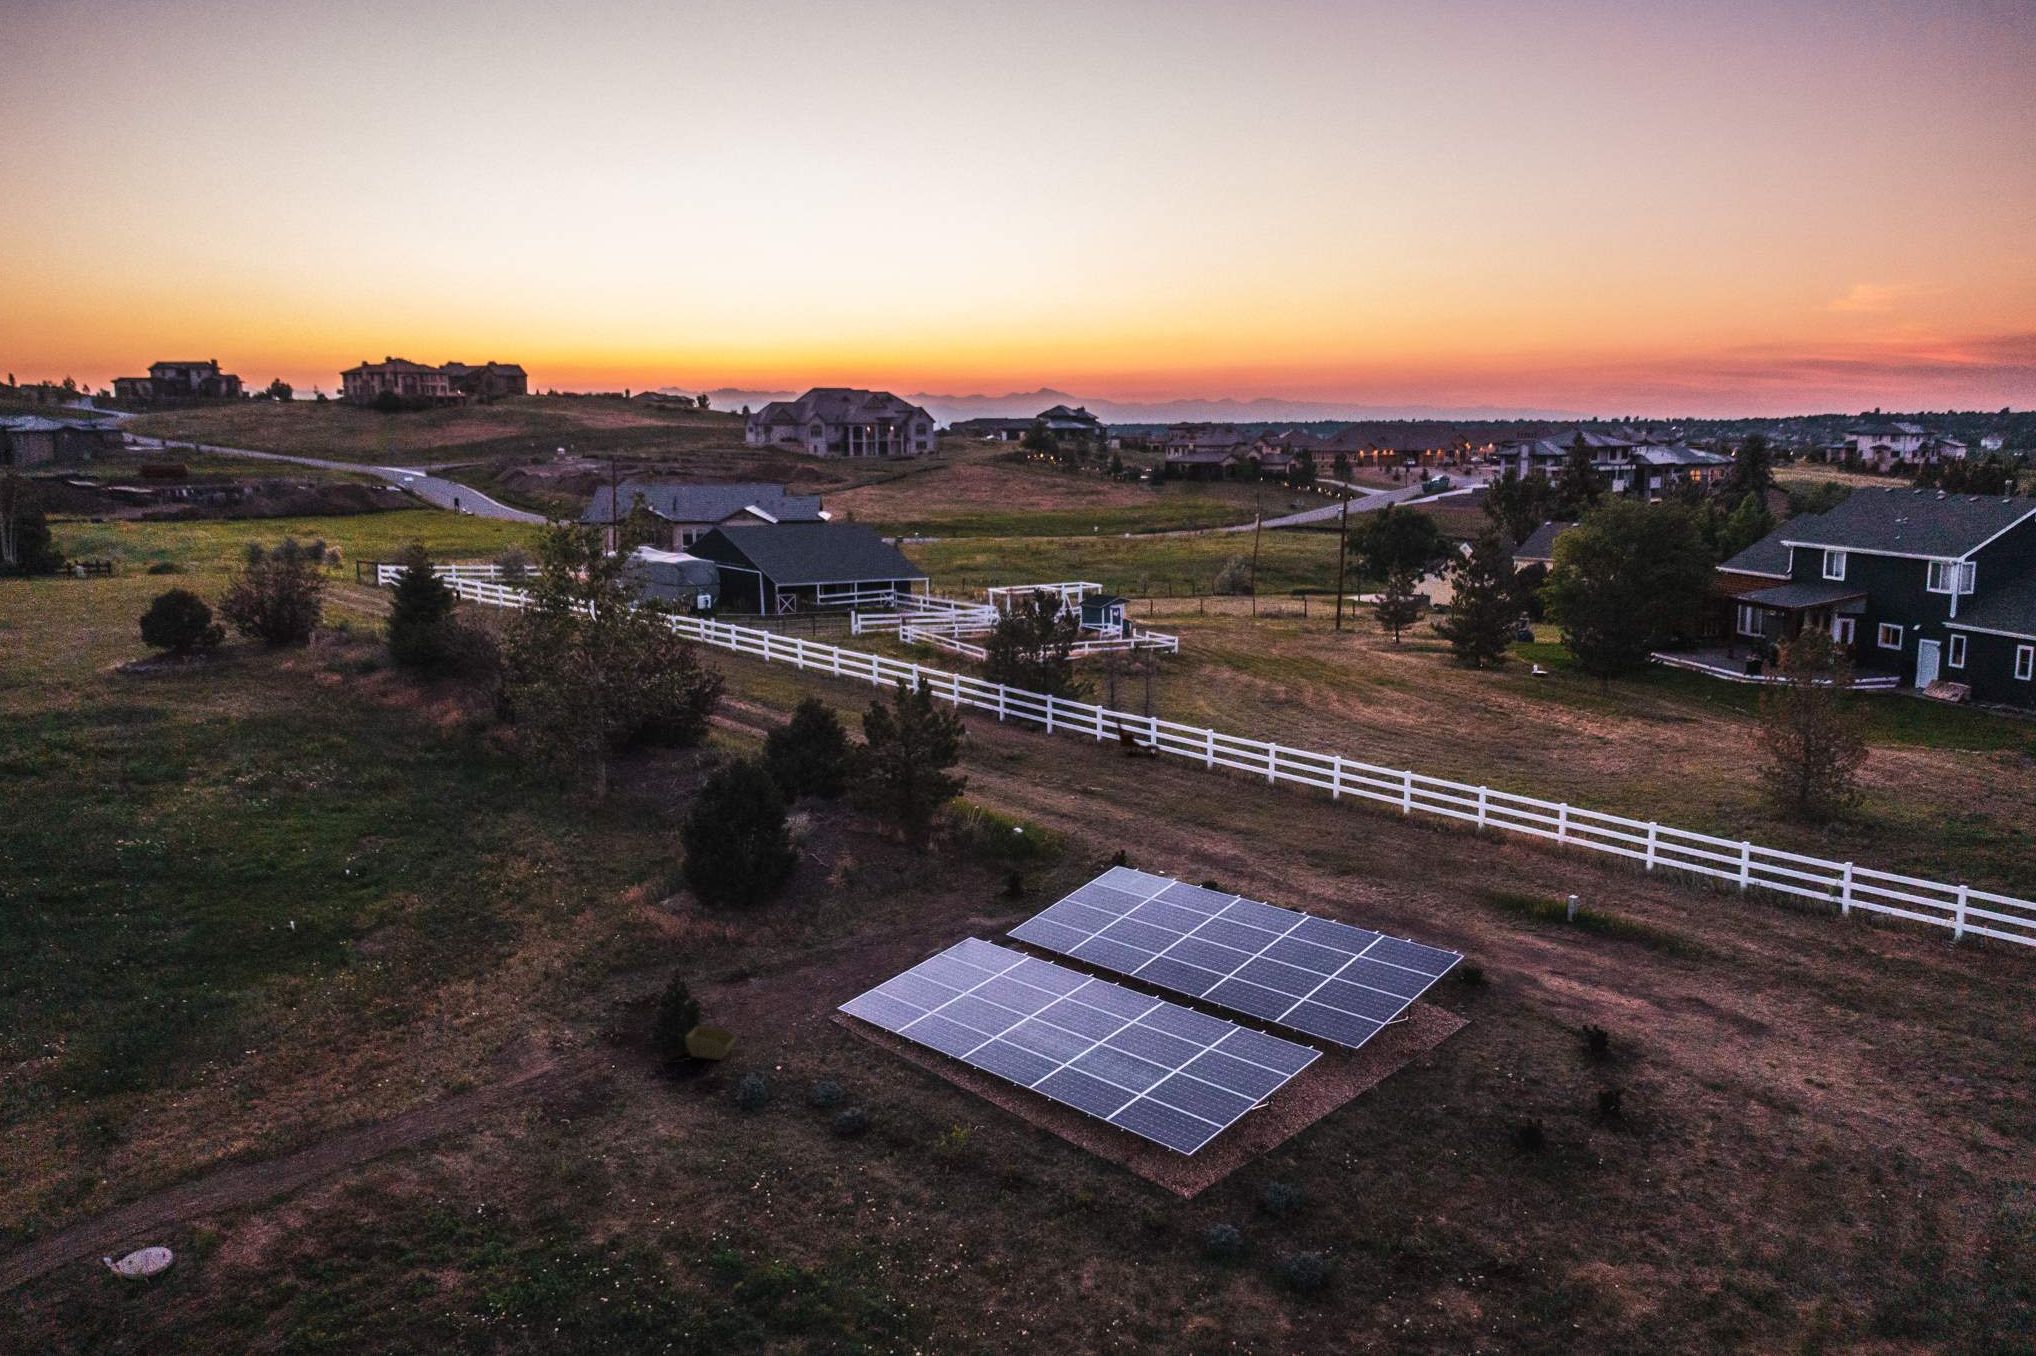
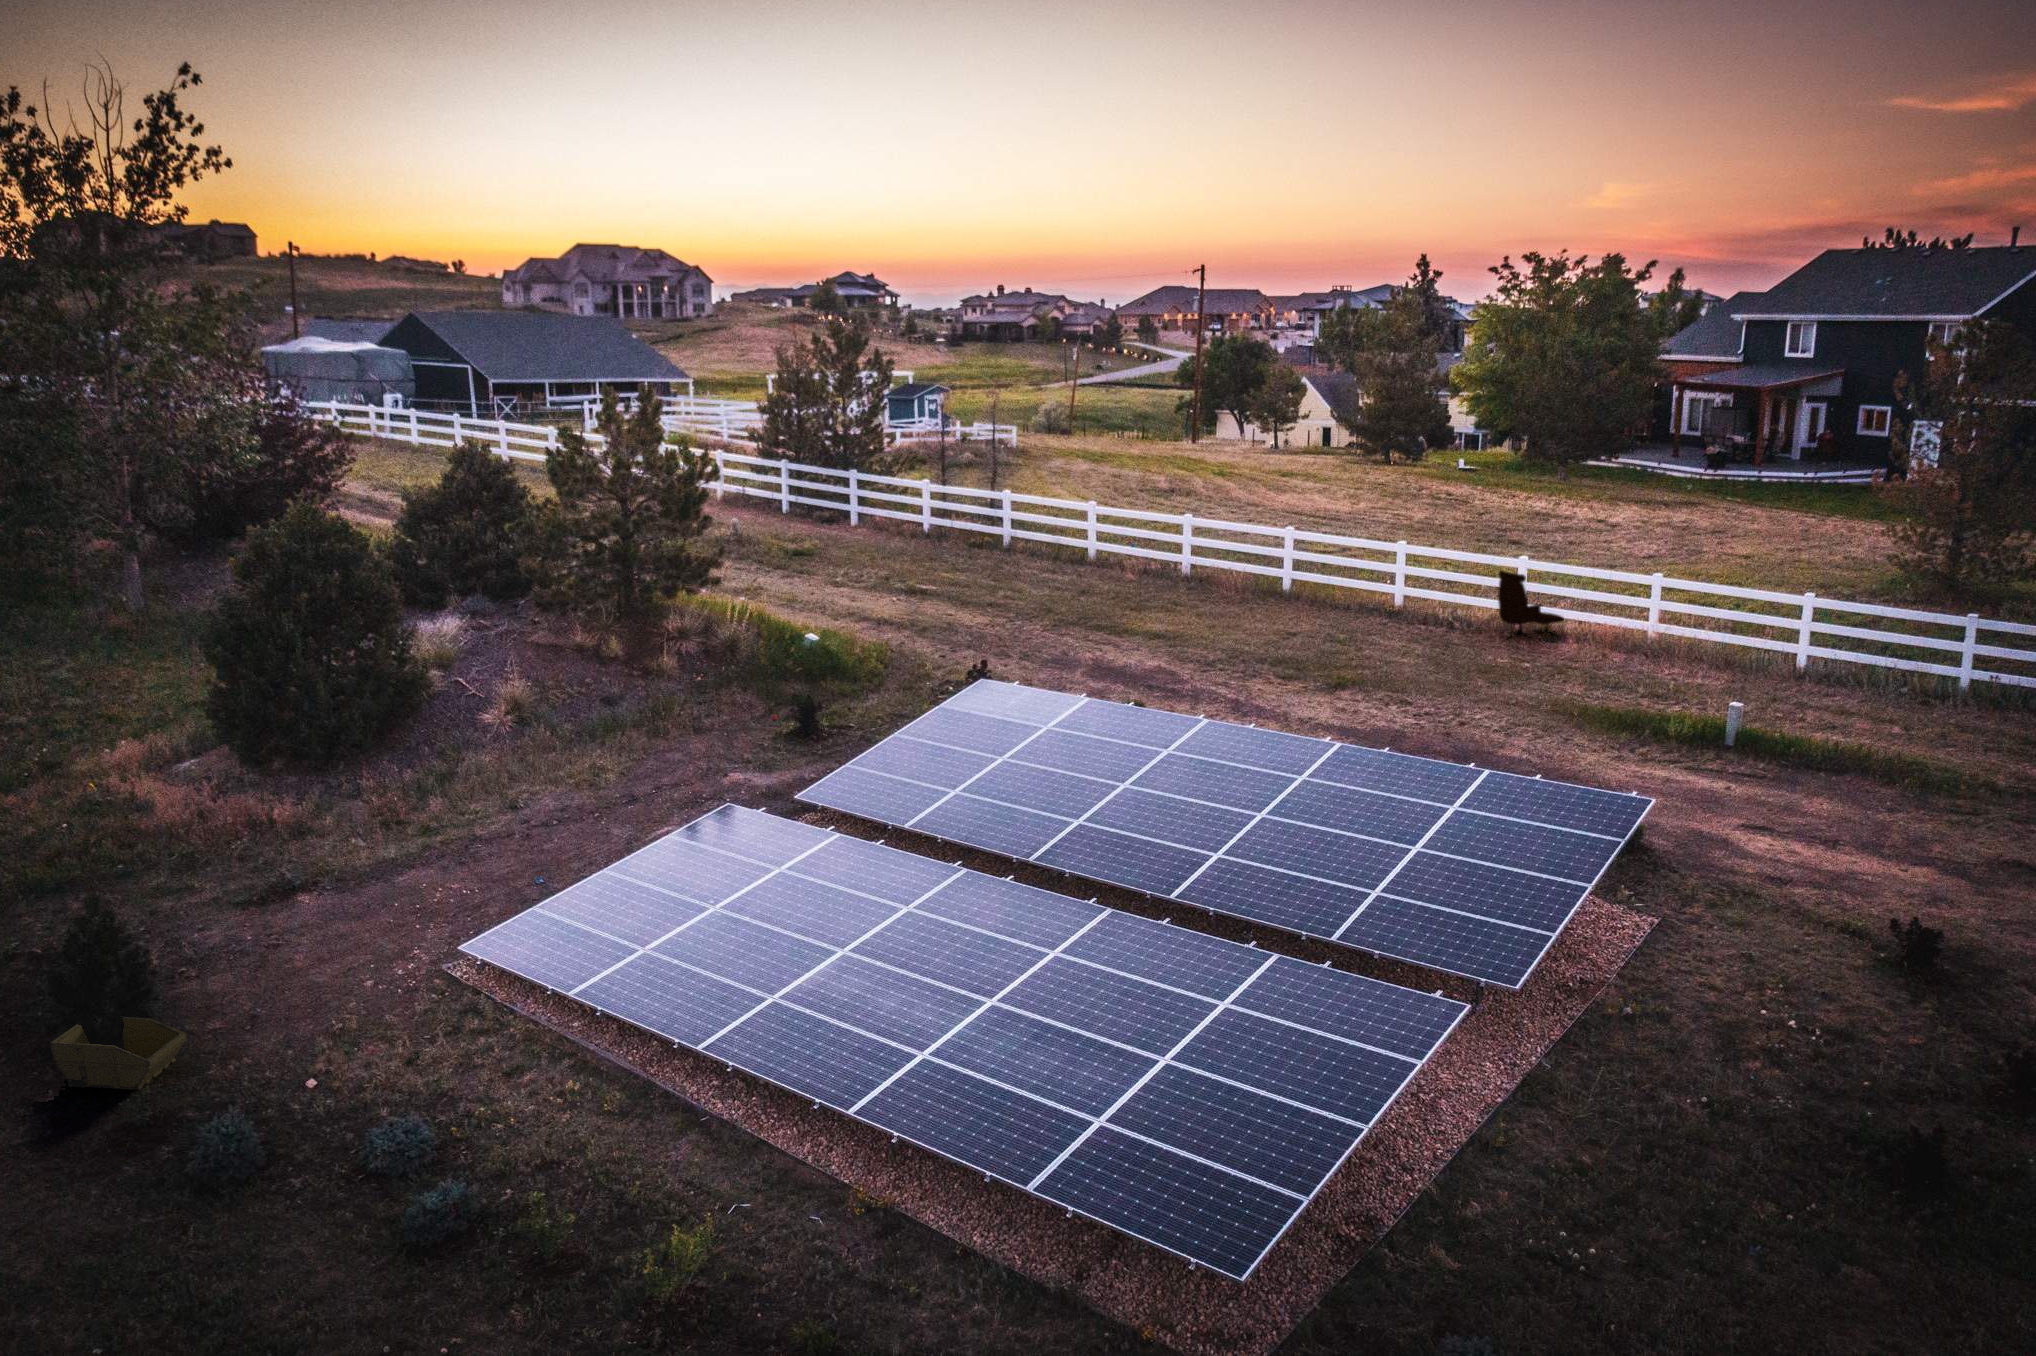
lounge chair: present [1116,718,1160,755] -> present [1498,570,1564,638]

